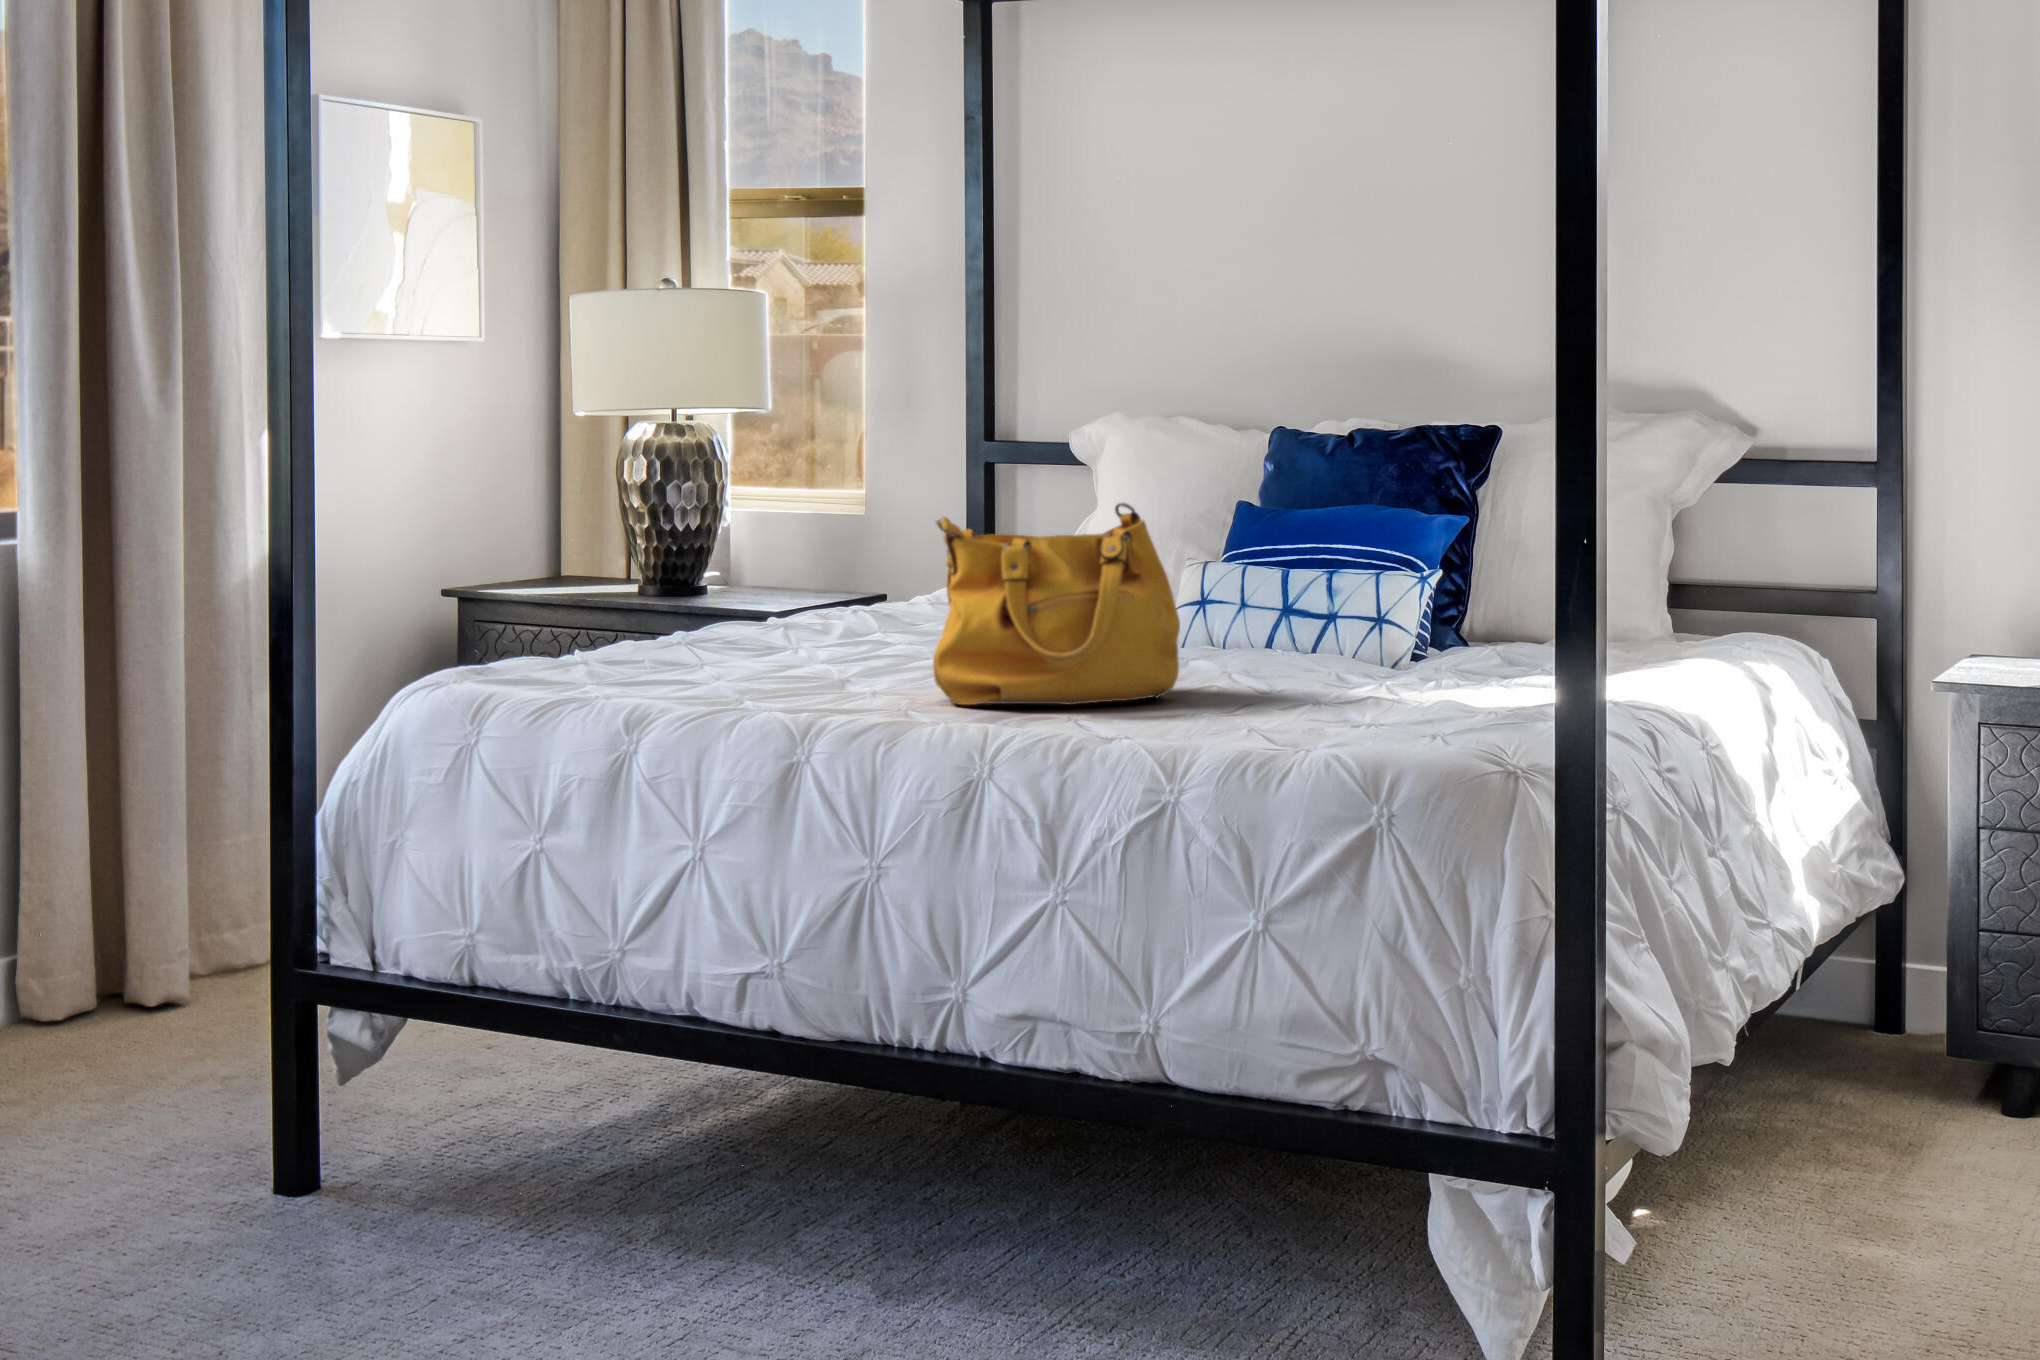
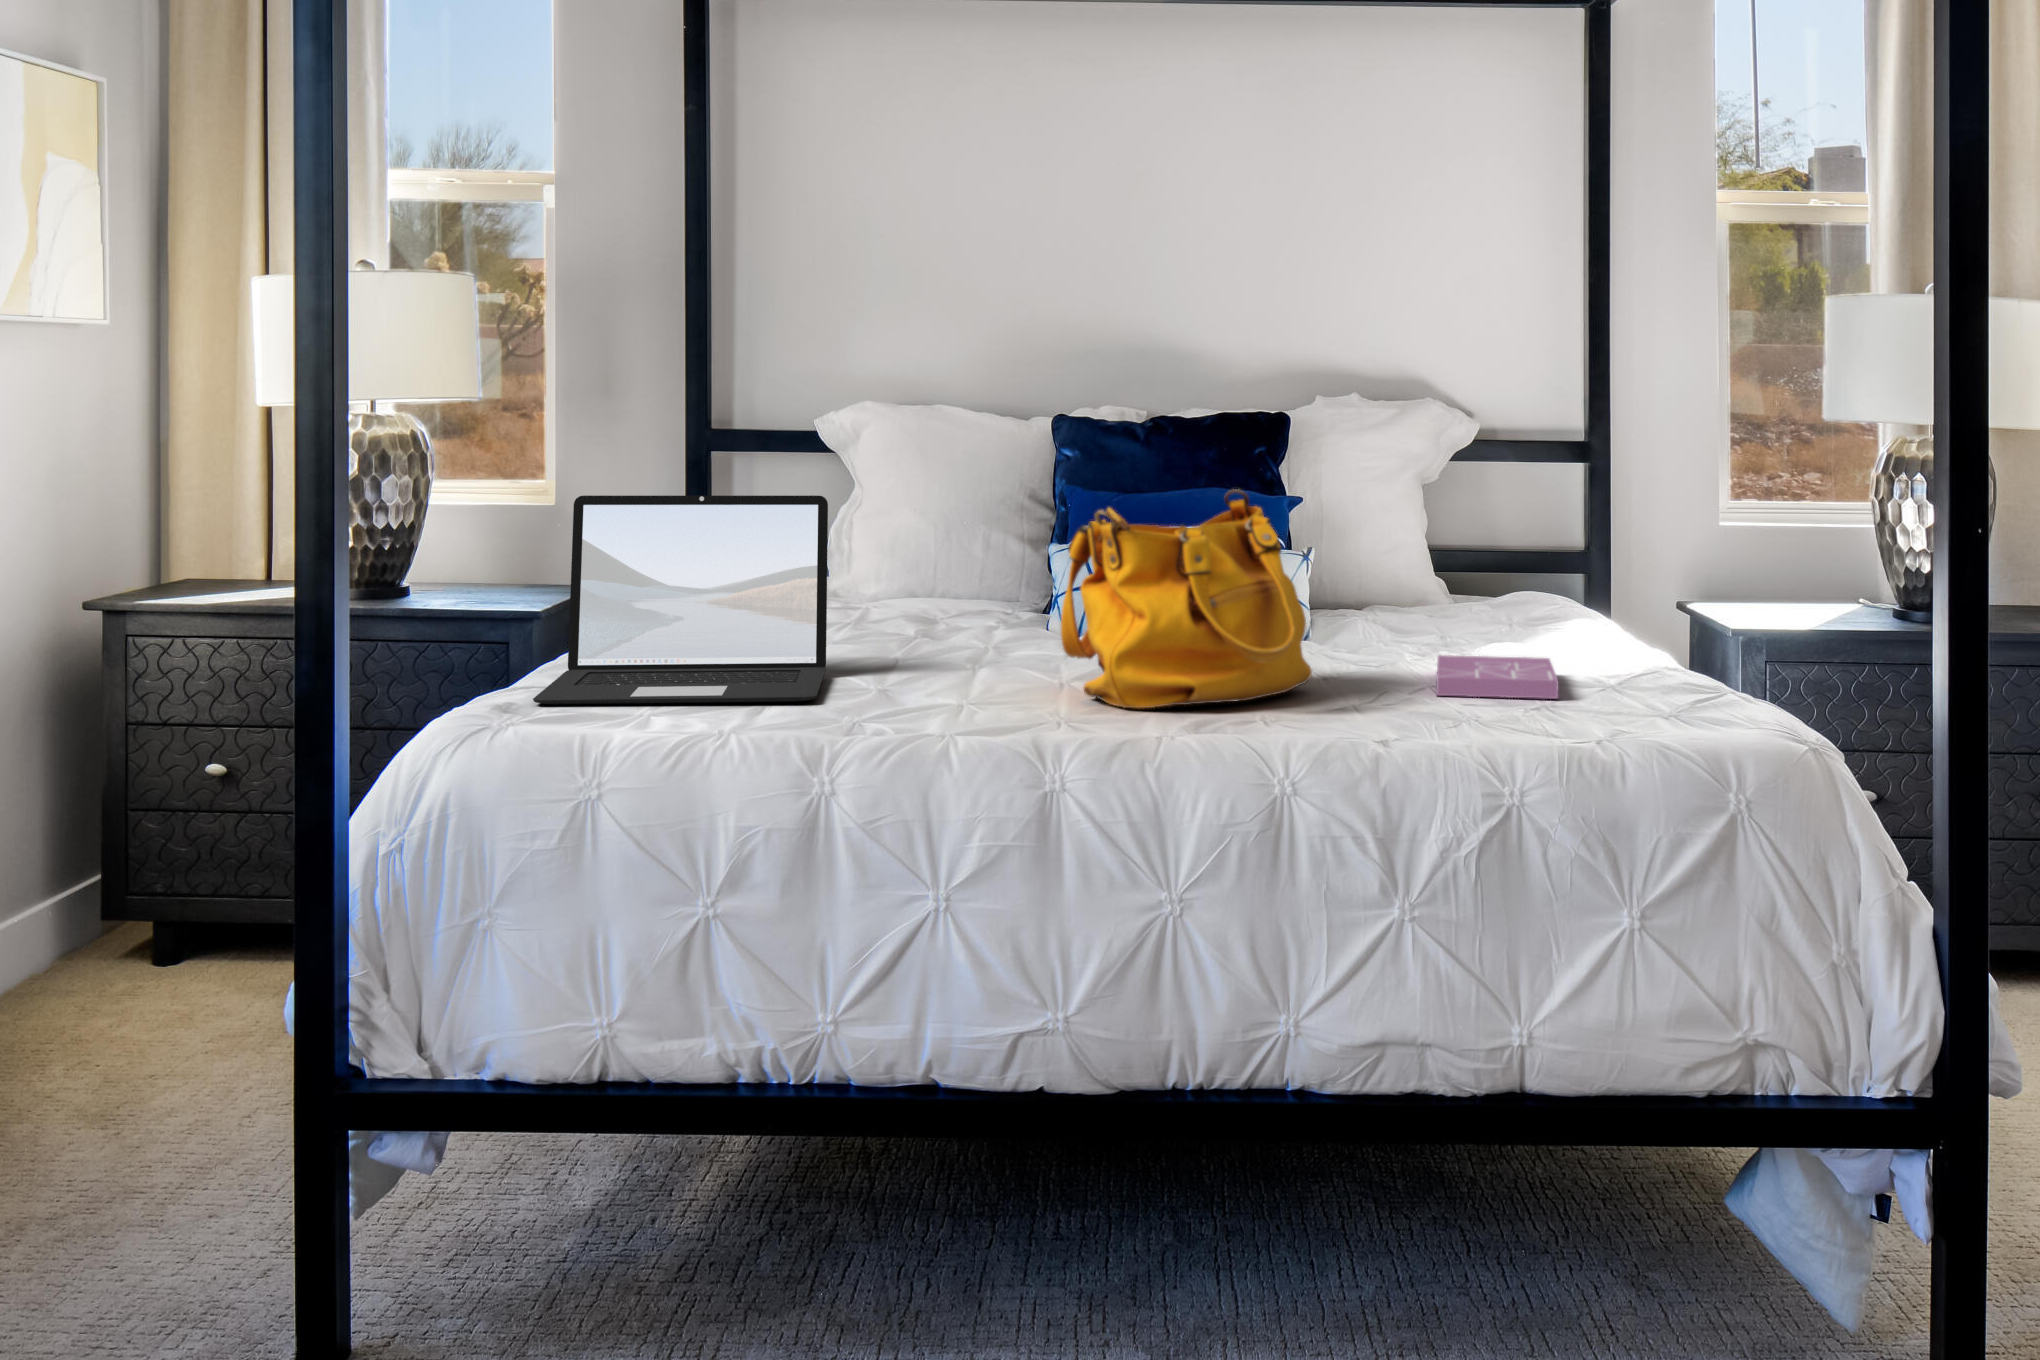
laptop: none [508,501,811,685] -> present [533,495,828,705]
book: none [1281,678,1470,721] -> present [1436,655,1558,699]

